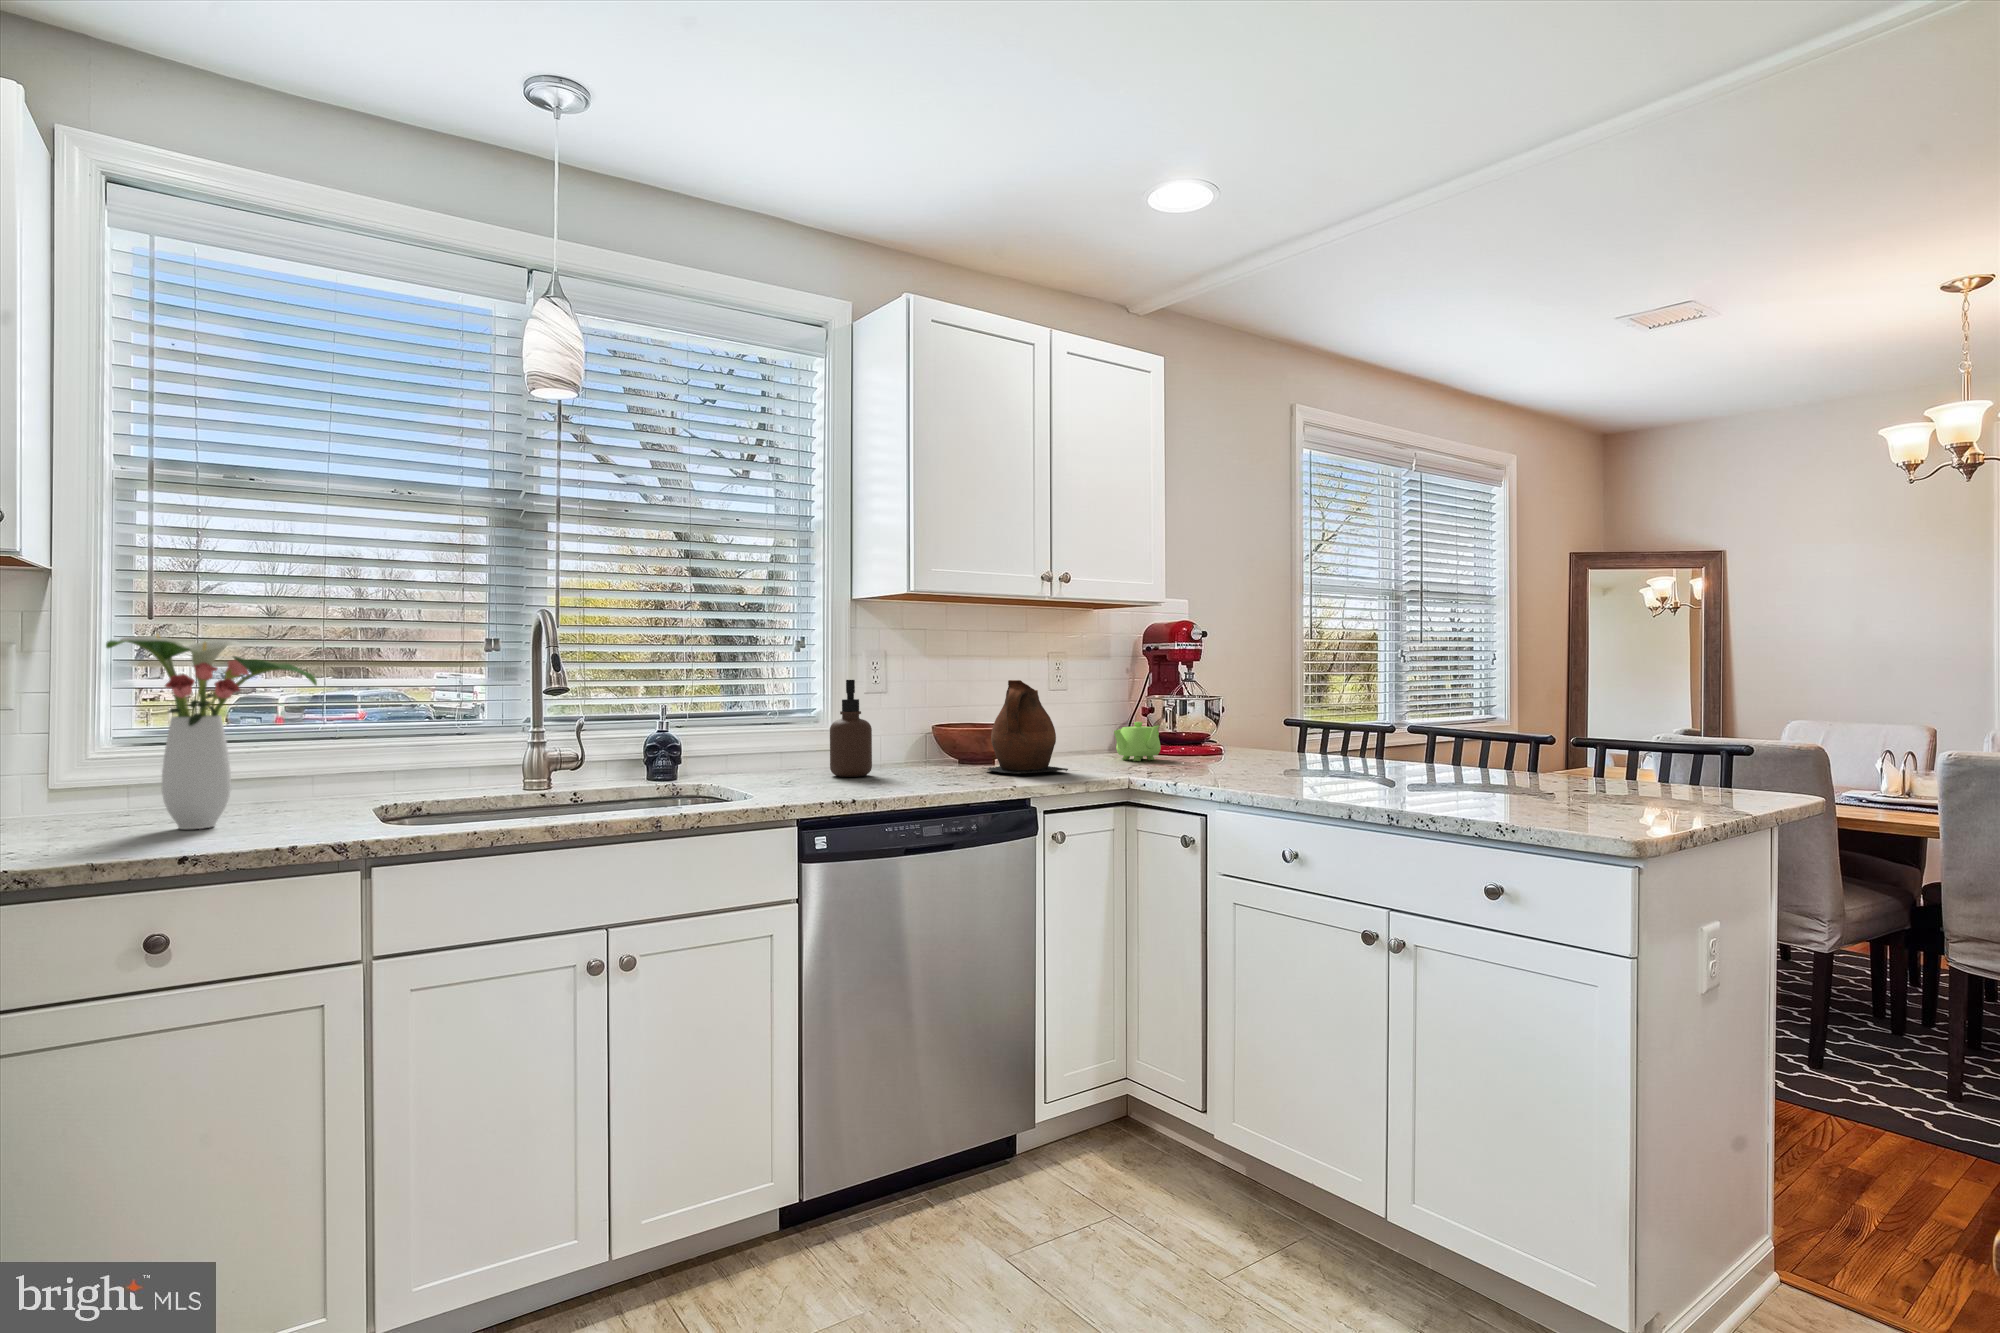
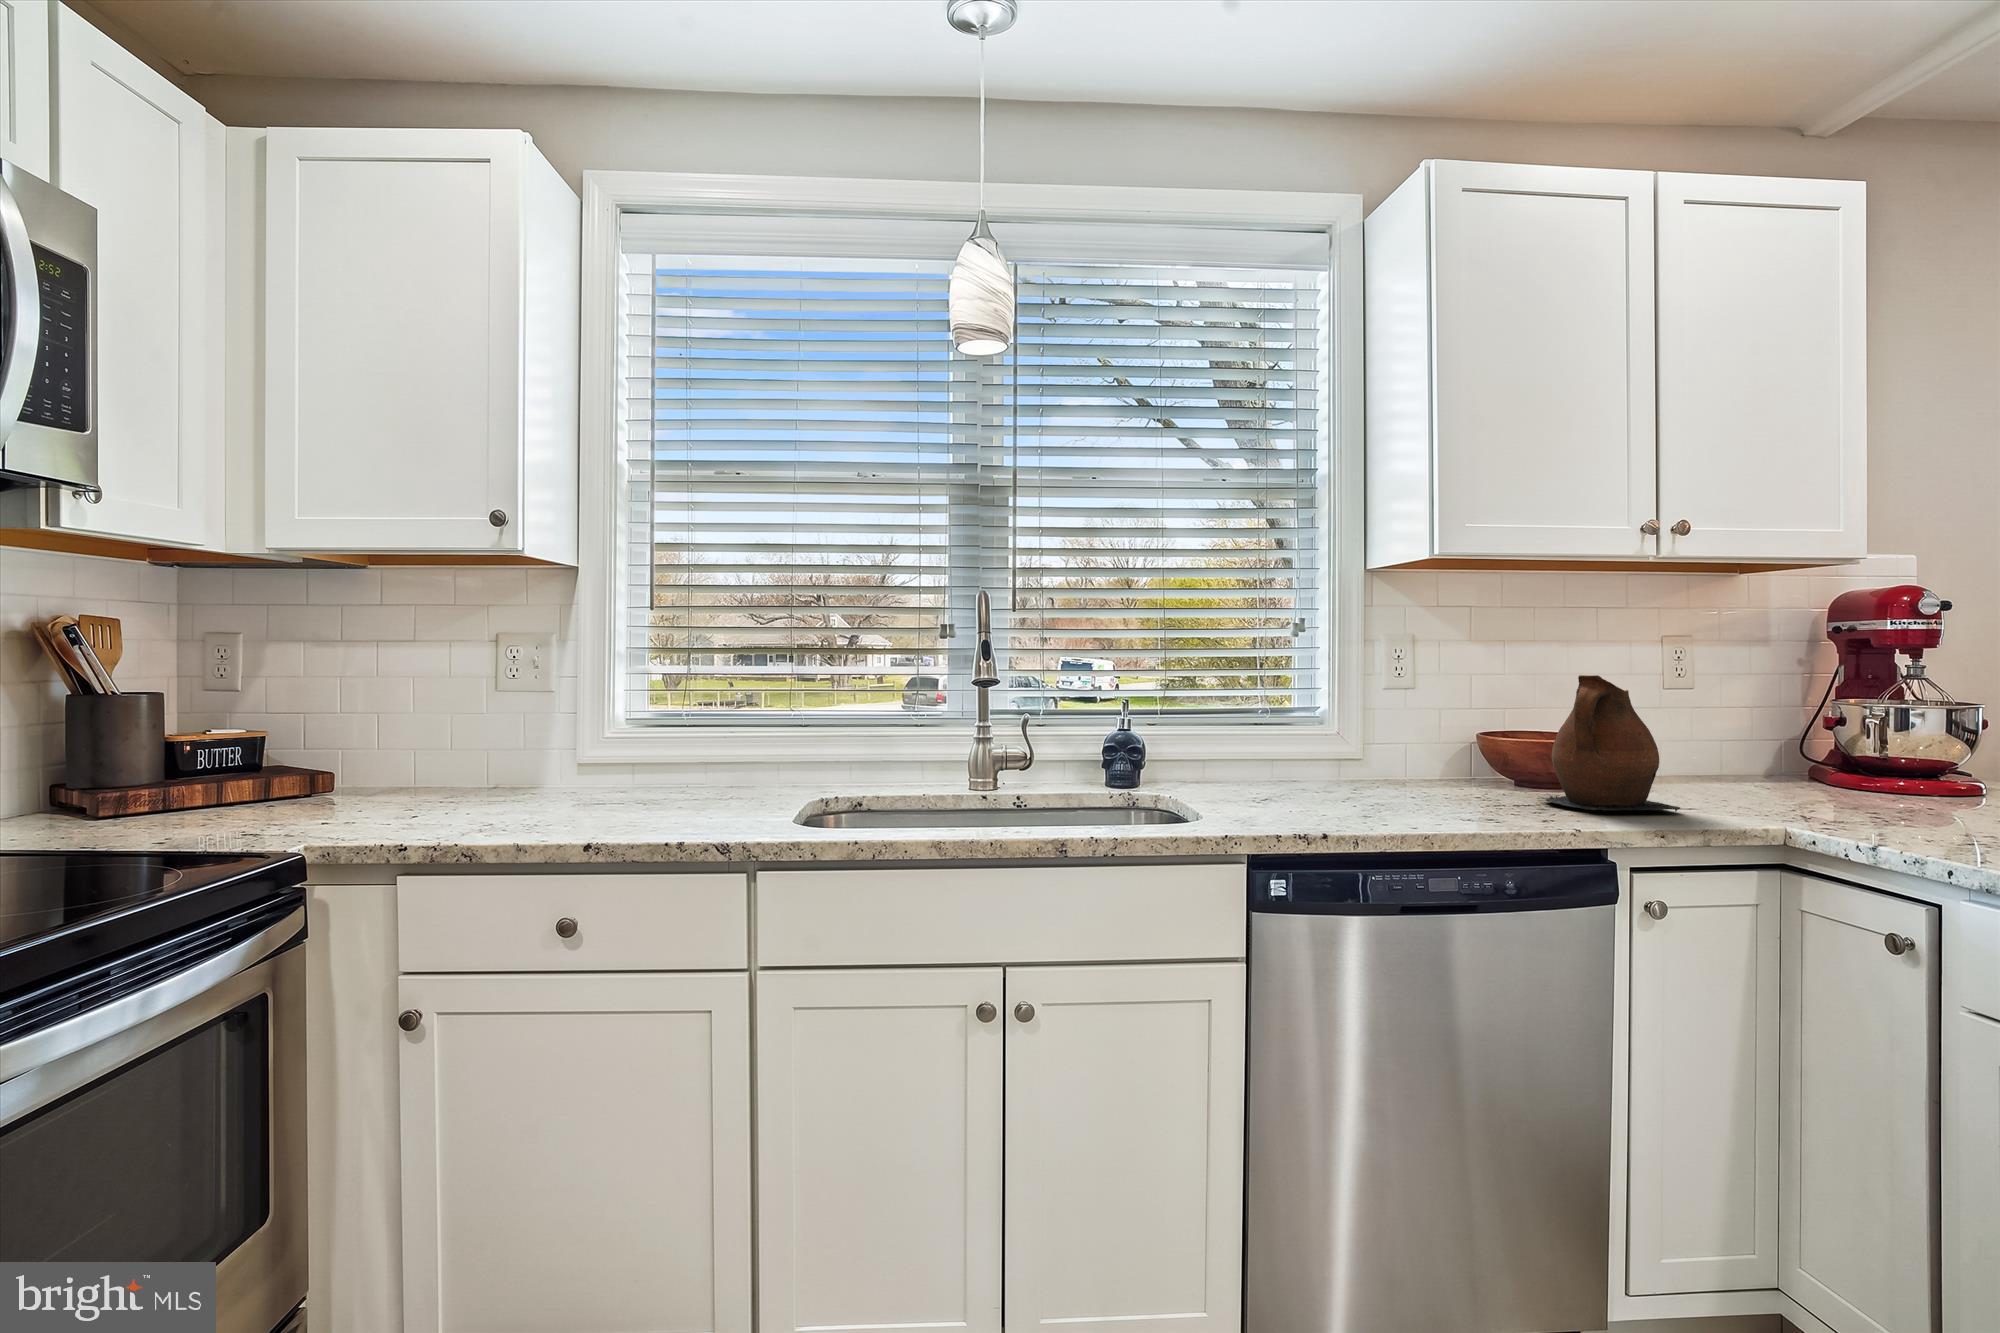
flower arrangement: present [106,634,317,829] -> none [553,622,734,813]
soap dispenser: present [830,680,872,777] -> none [1317,673,1373,798]
teapot: present [1114,722,1161,761] -> none [1768,740,1858,800]

